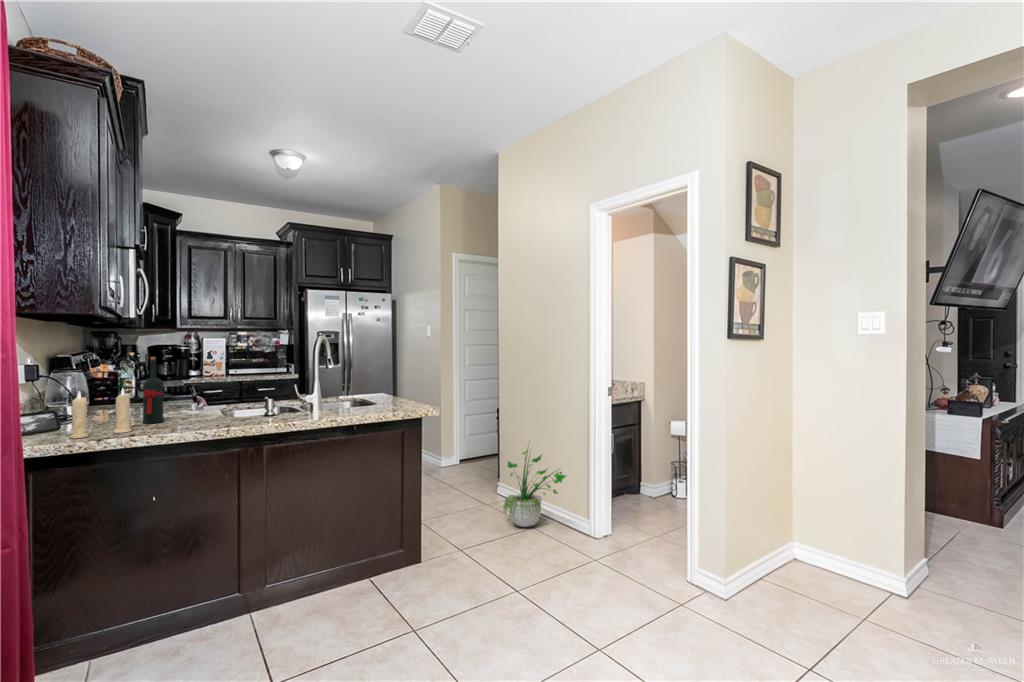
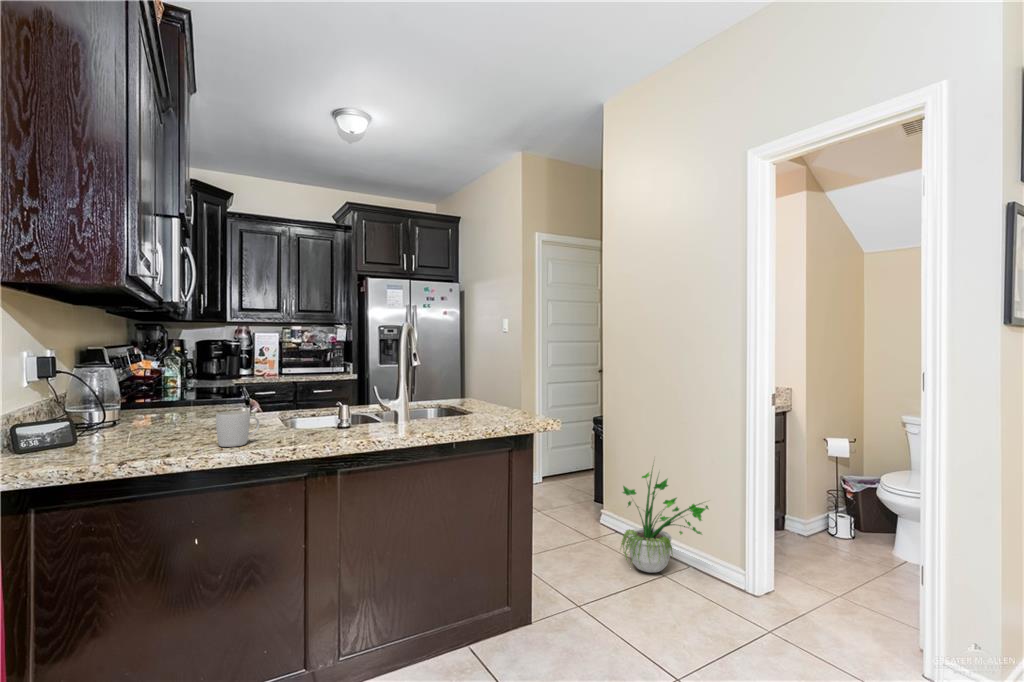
wine bottle: present [143,357,164,424] -> none [185,348,211,437]
candle: present [69,389,132,439] -> none [84,388,169,460]
mug: none [168,403,201,429] -> present [216,411,259,447]

